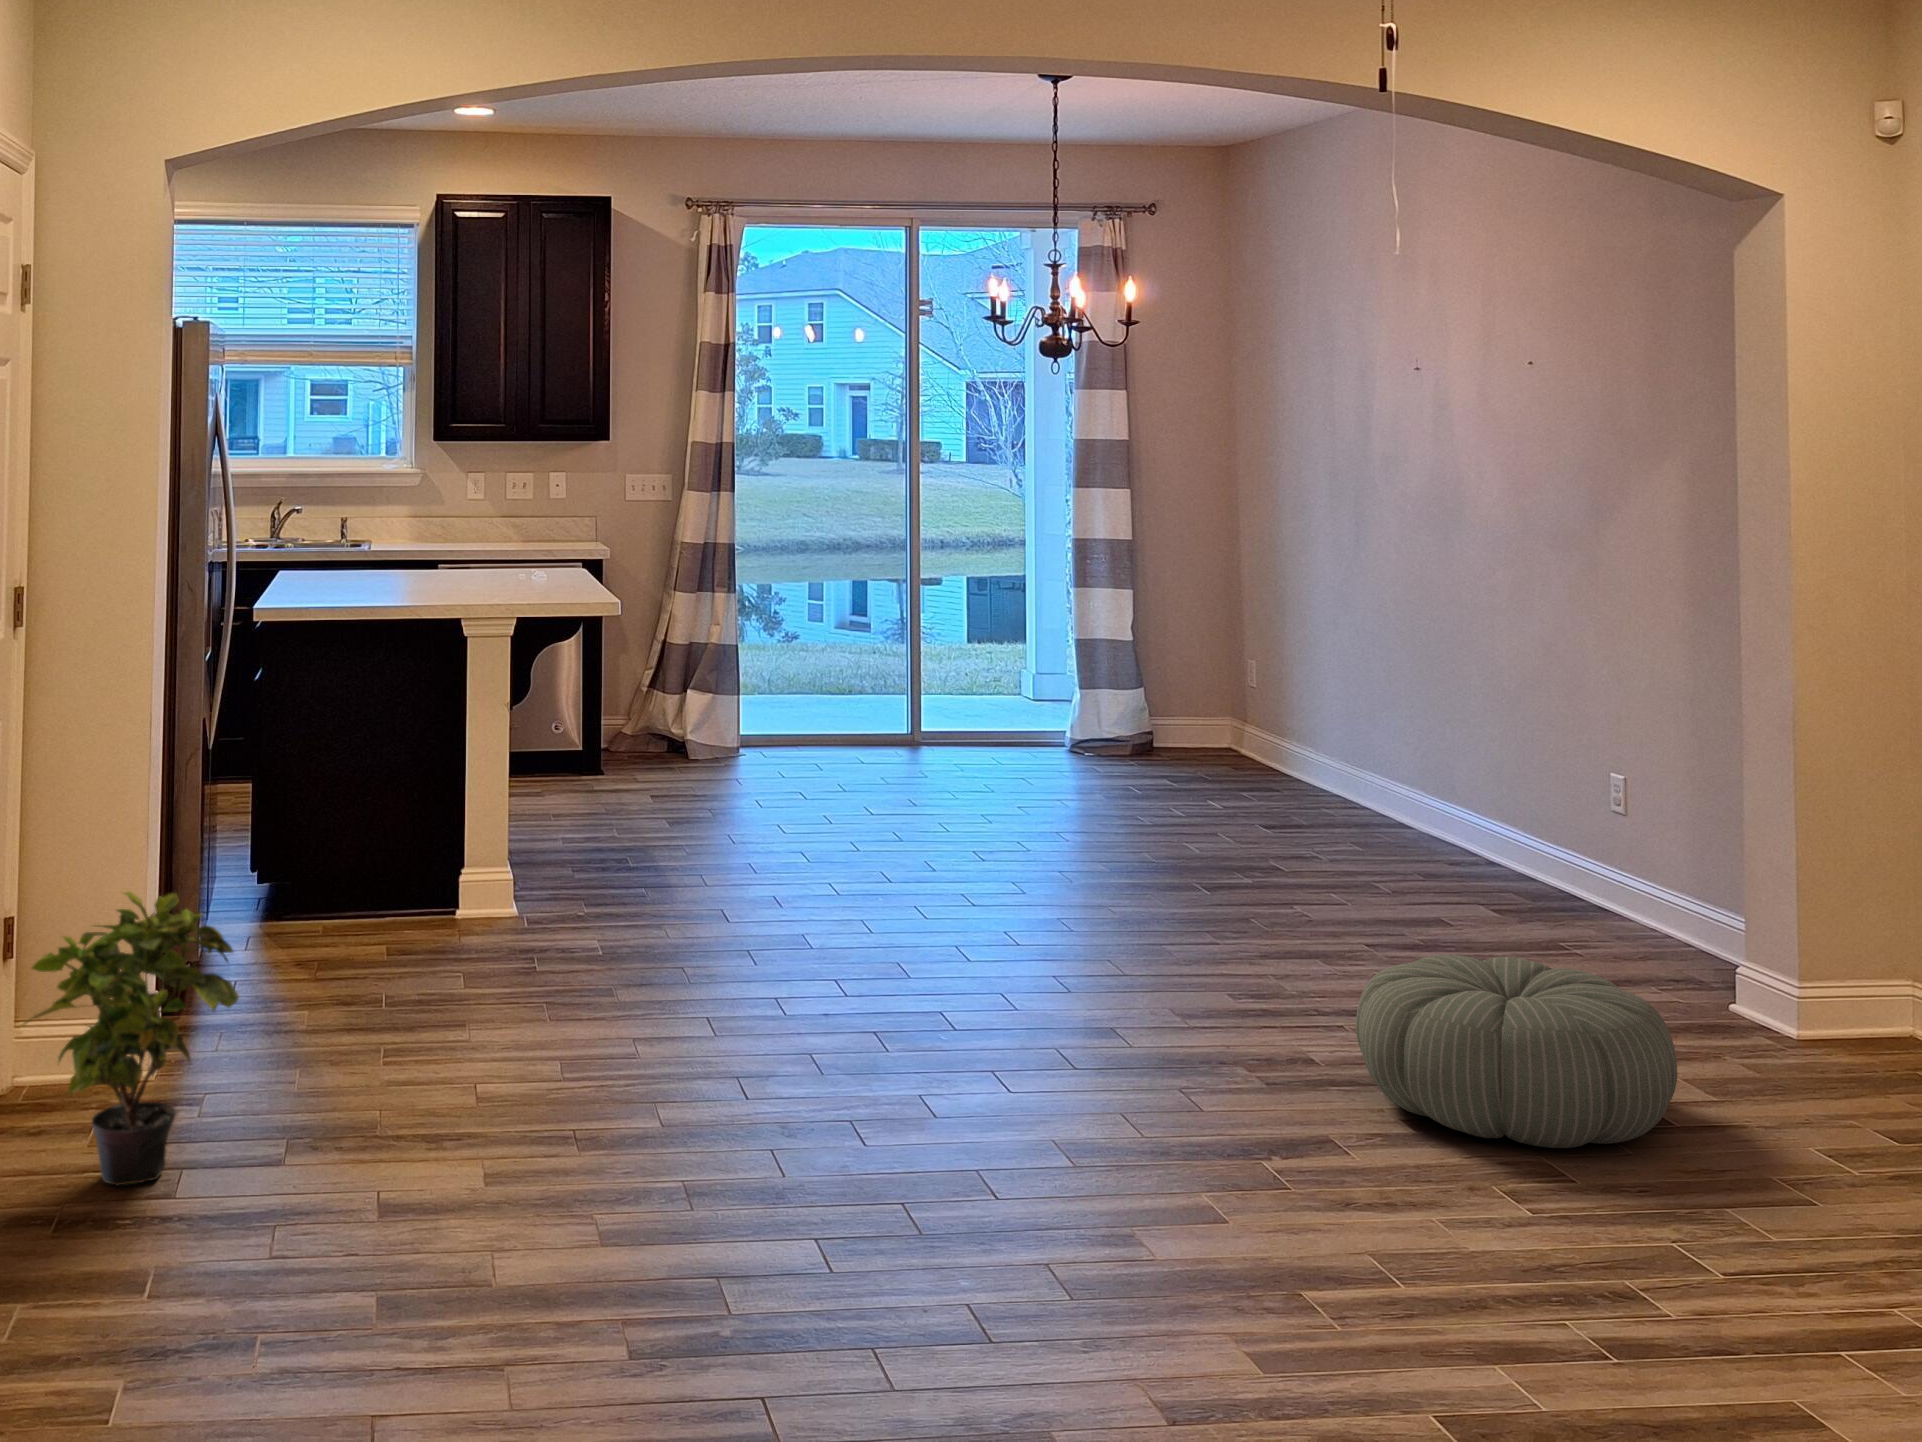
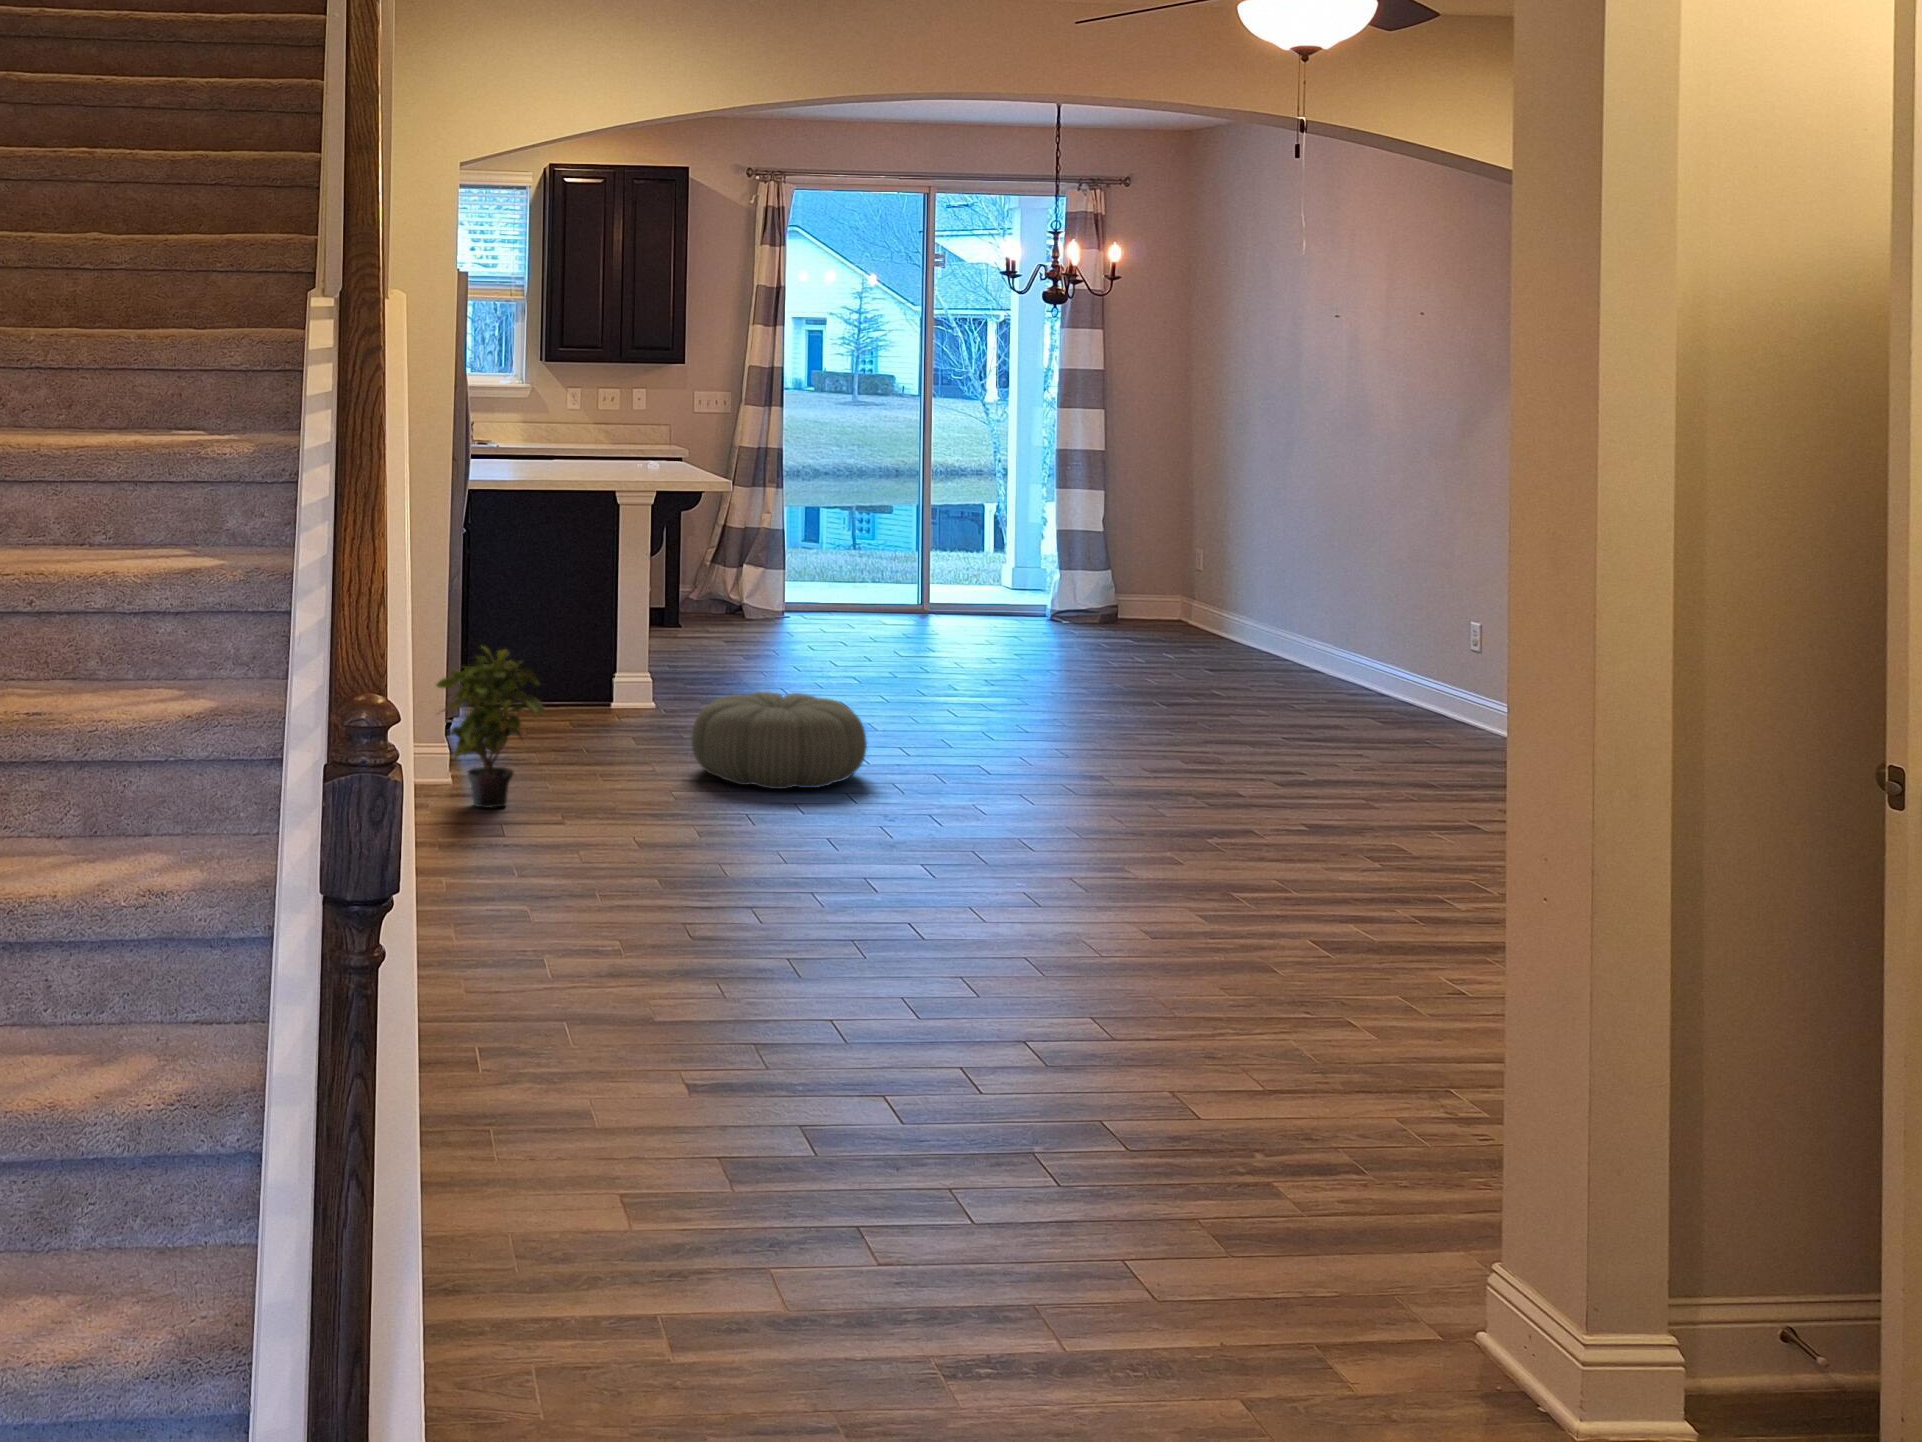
pouf: present [1356,955,1677,1148] -> present [692,692,867,789]

